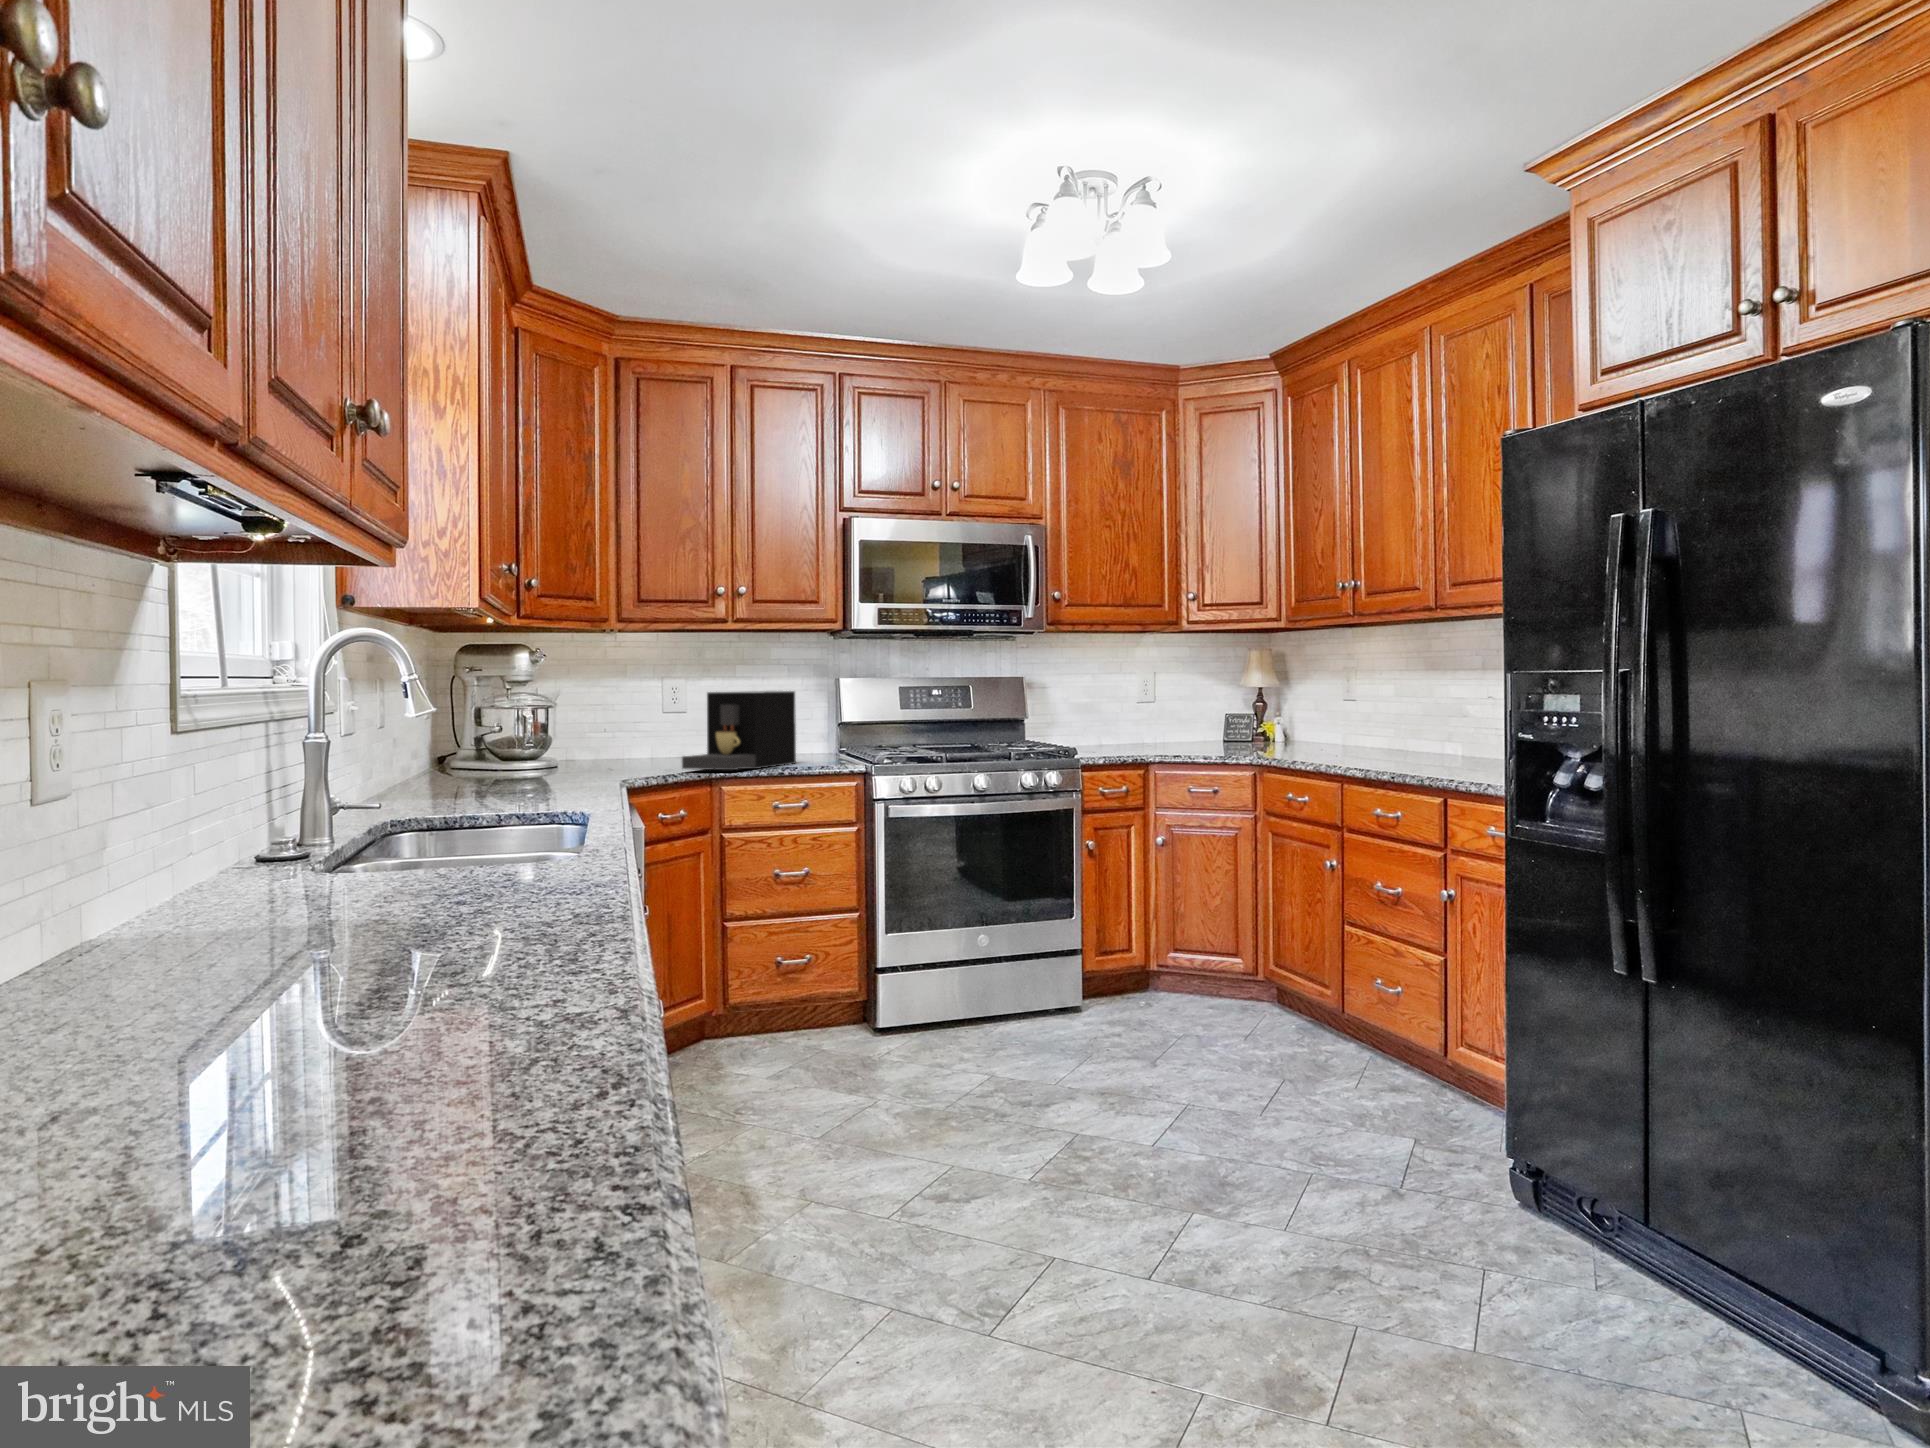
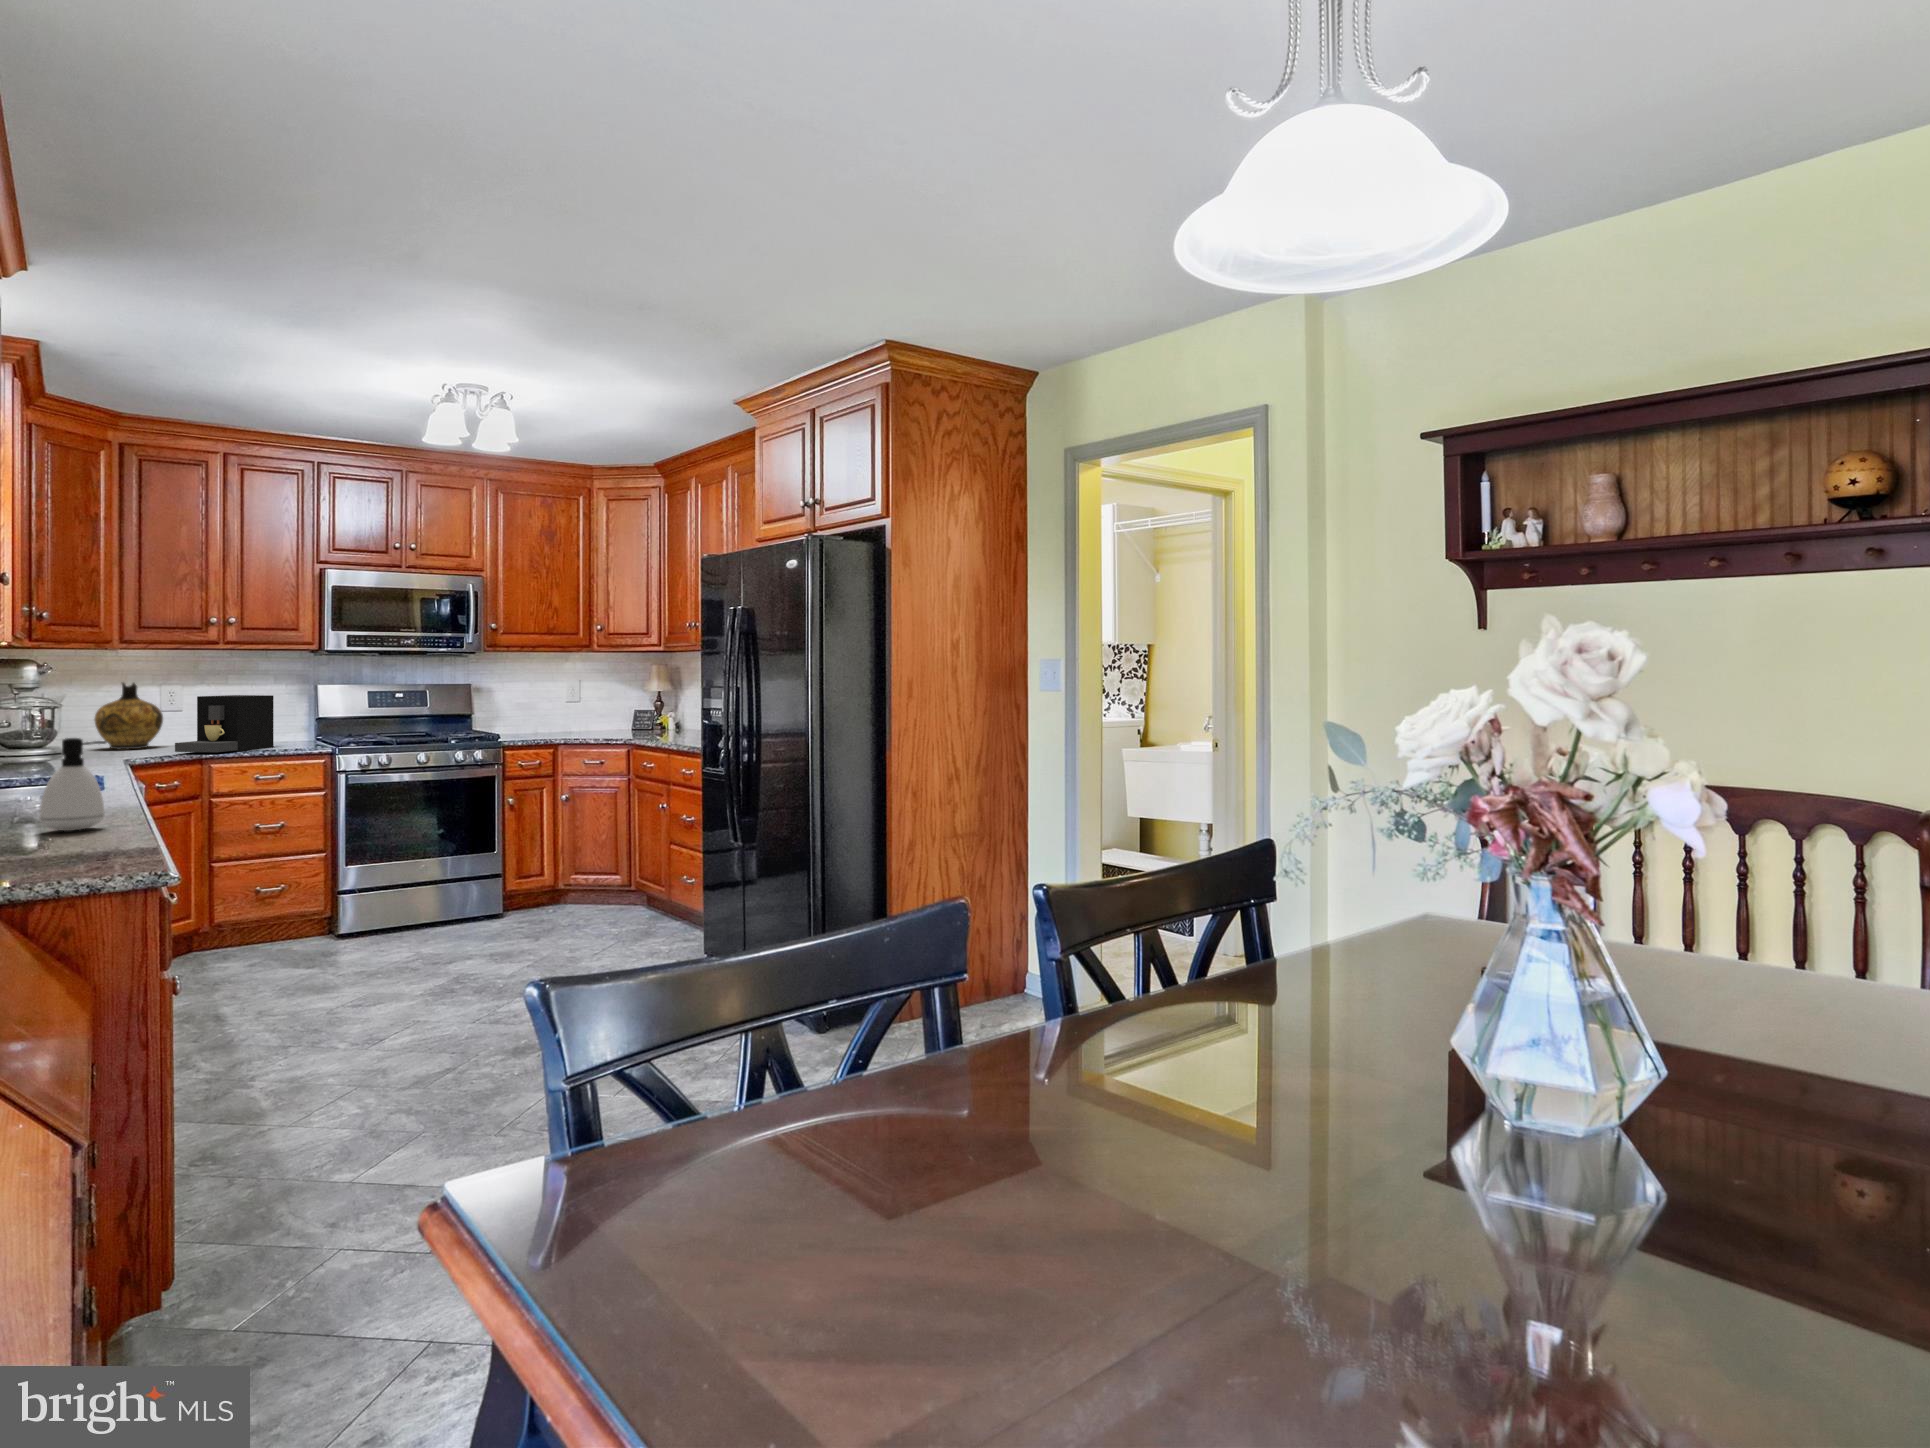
ceramic jug: none [593,676,668,765] -> present [94,683,163,749]
soap dispenser: none [396,744,543,990] -> present [40,738,106,831]

